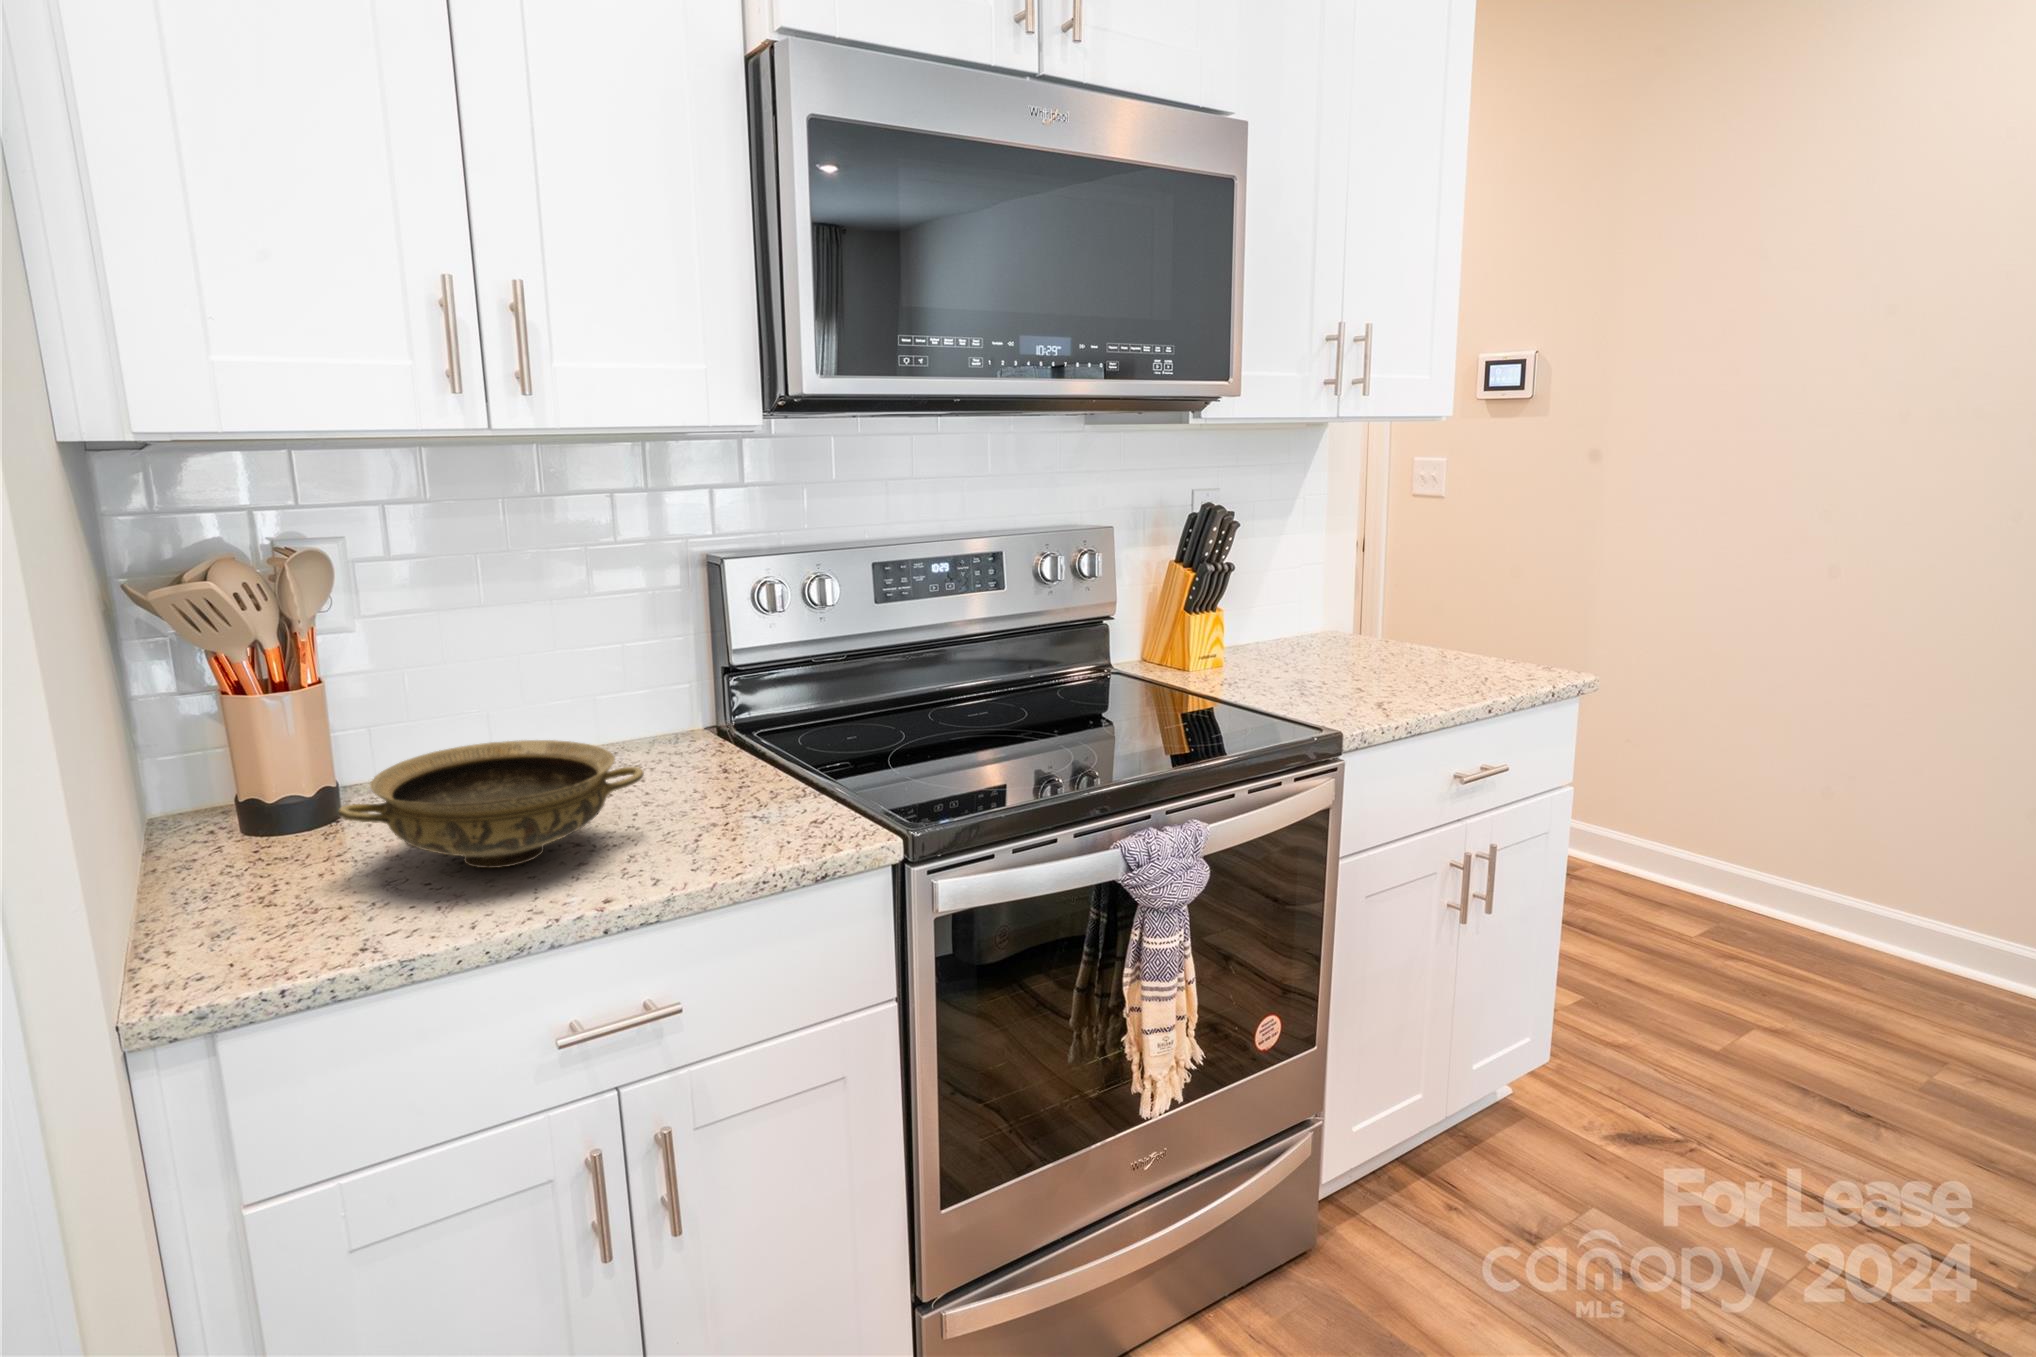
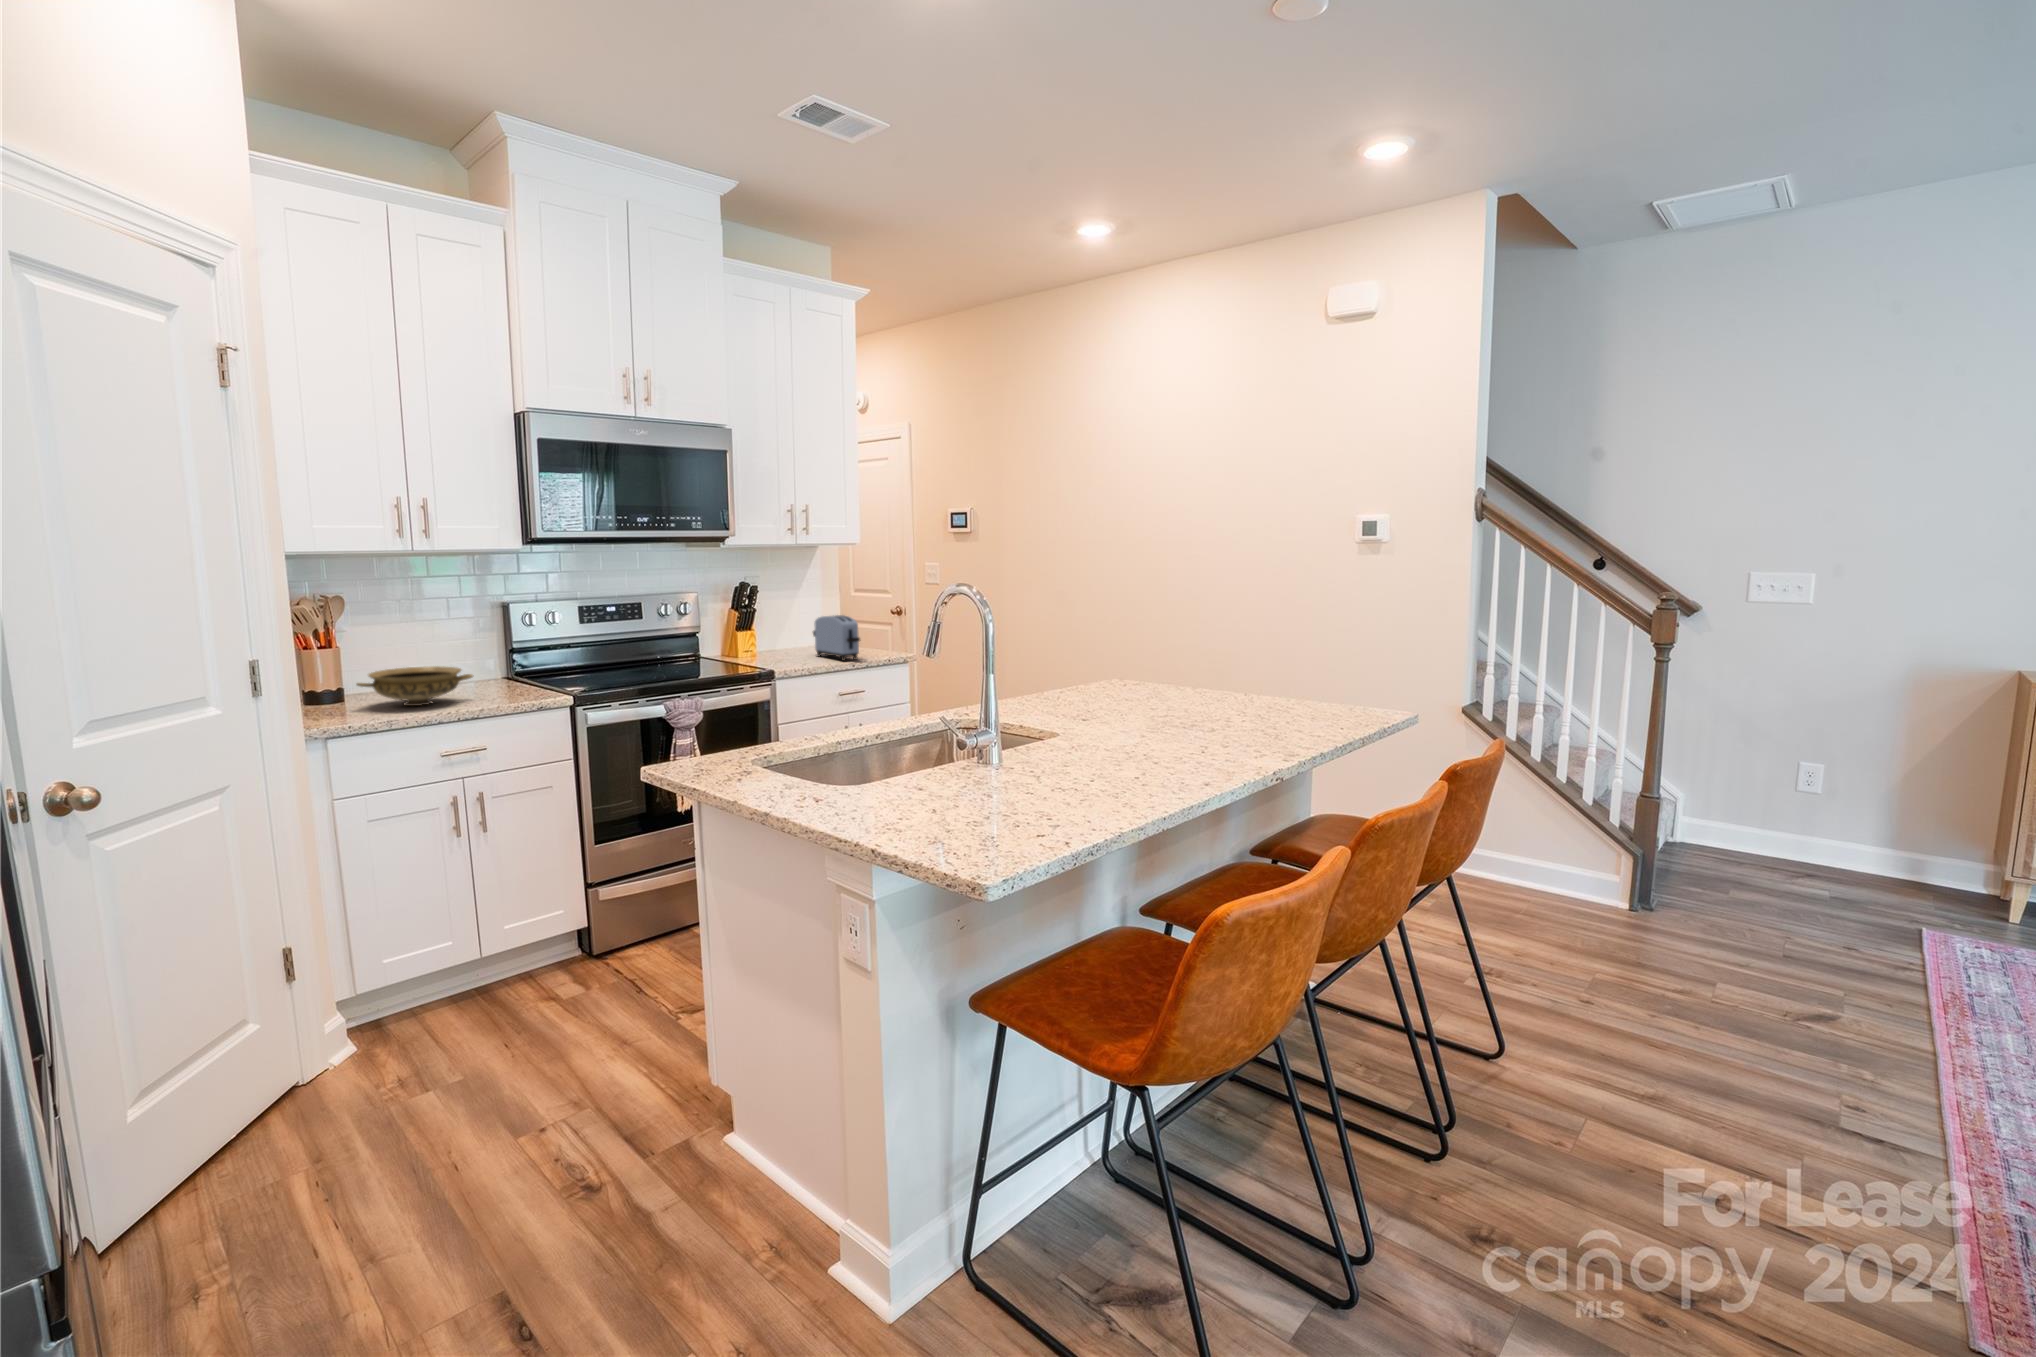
toaster: none [1347,579,1498,693] -> present [813,615,860,661]

